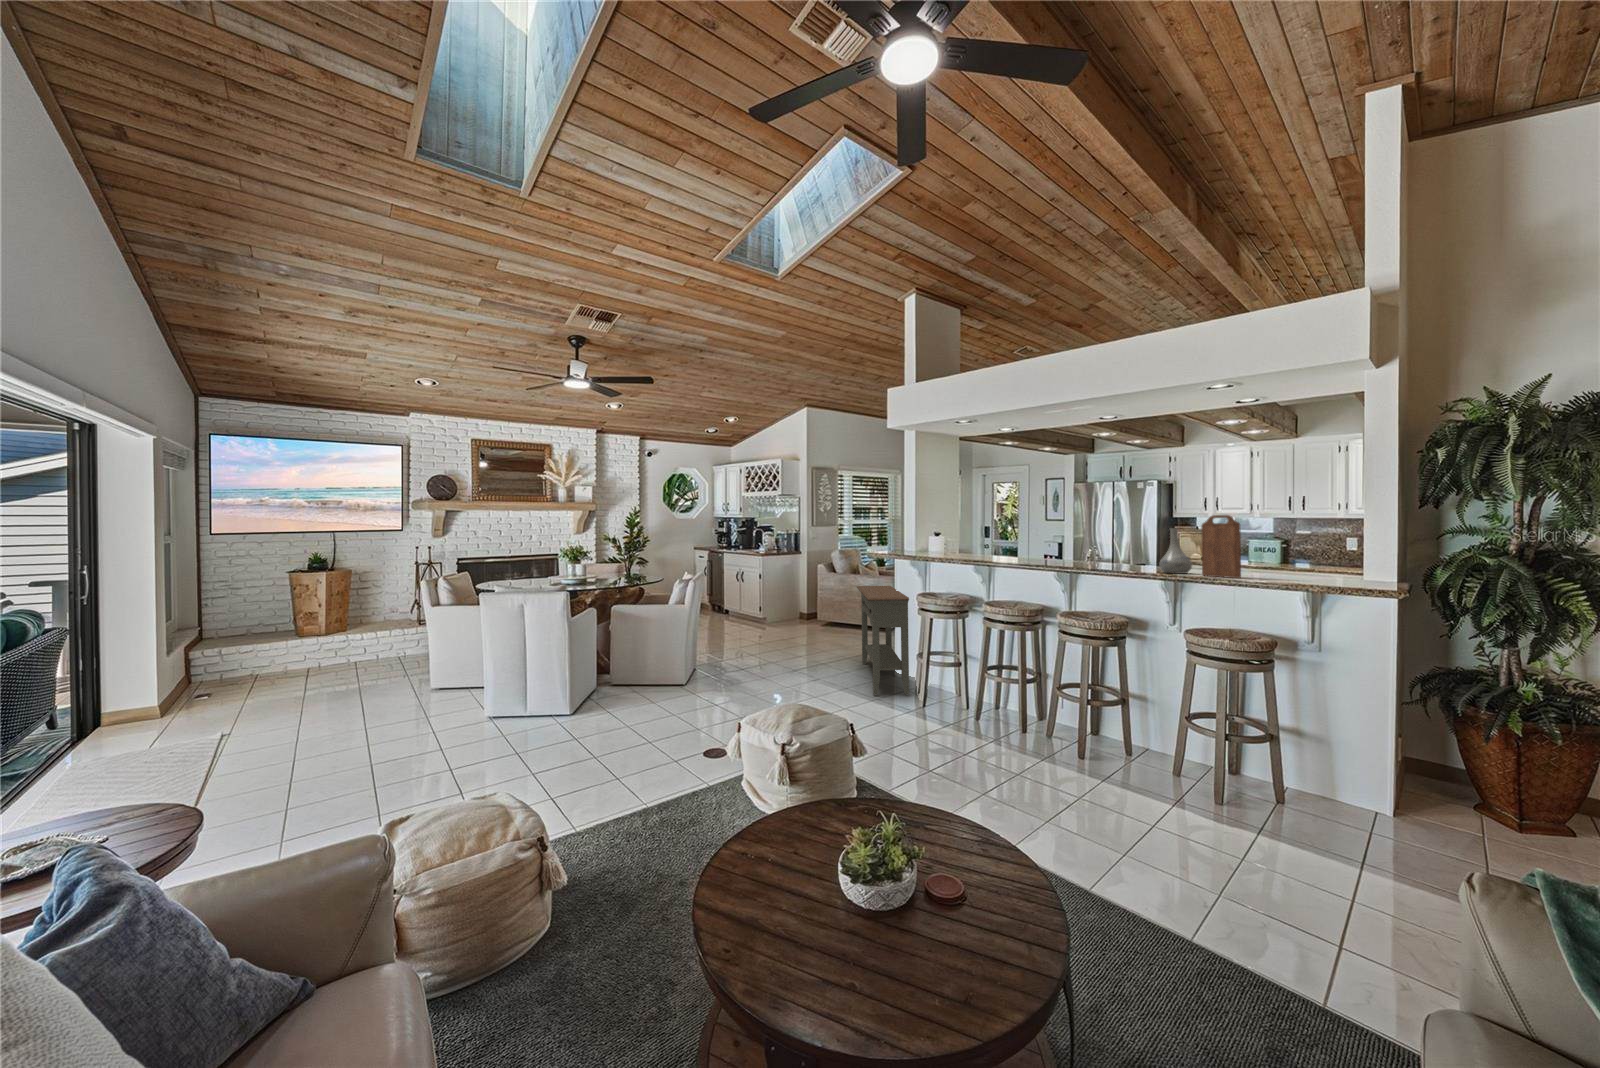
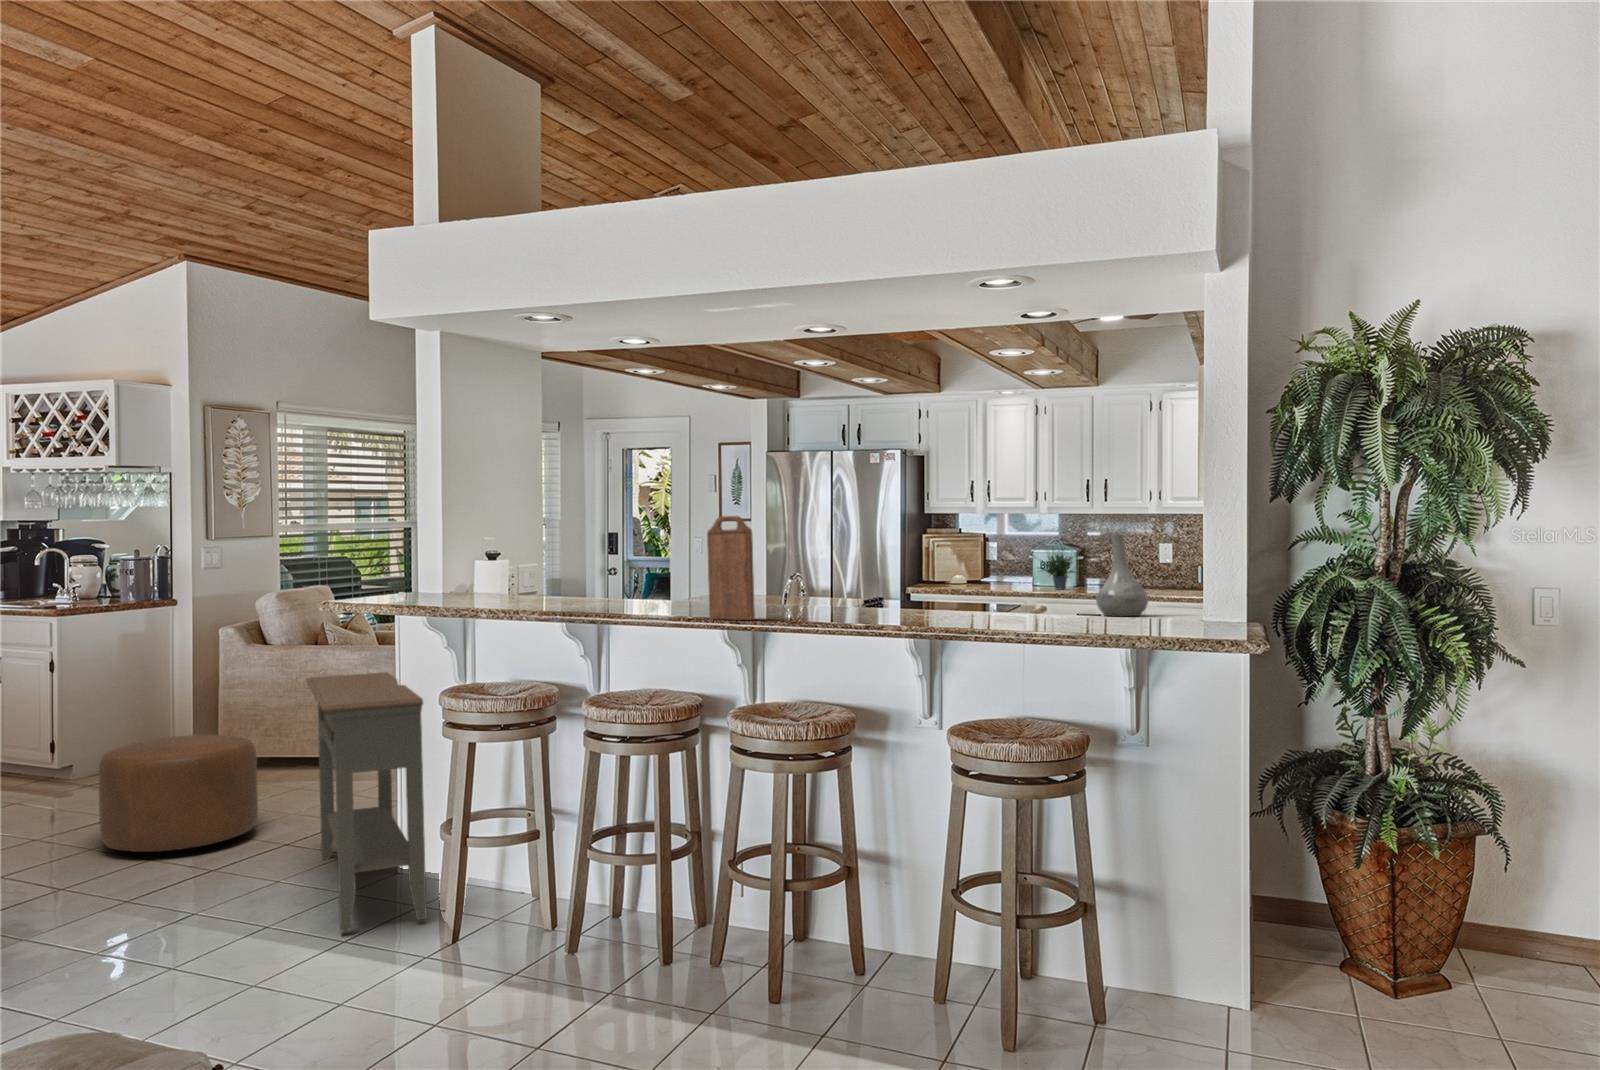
cutting board: present [1201,515,1241,578] -> present [707,516,755,620]
vase: present [1159,528,1192,574] -> present [1096,534,1148,617]
potted plant: none [1241,529,1286,561] -> present [1041,547,1084,590]
ottoman: none [778,608,836,653] -> present [98,735,258,852]

